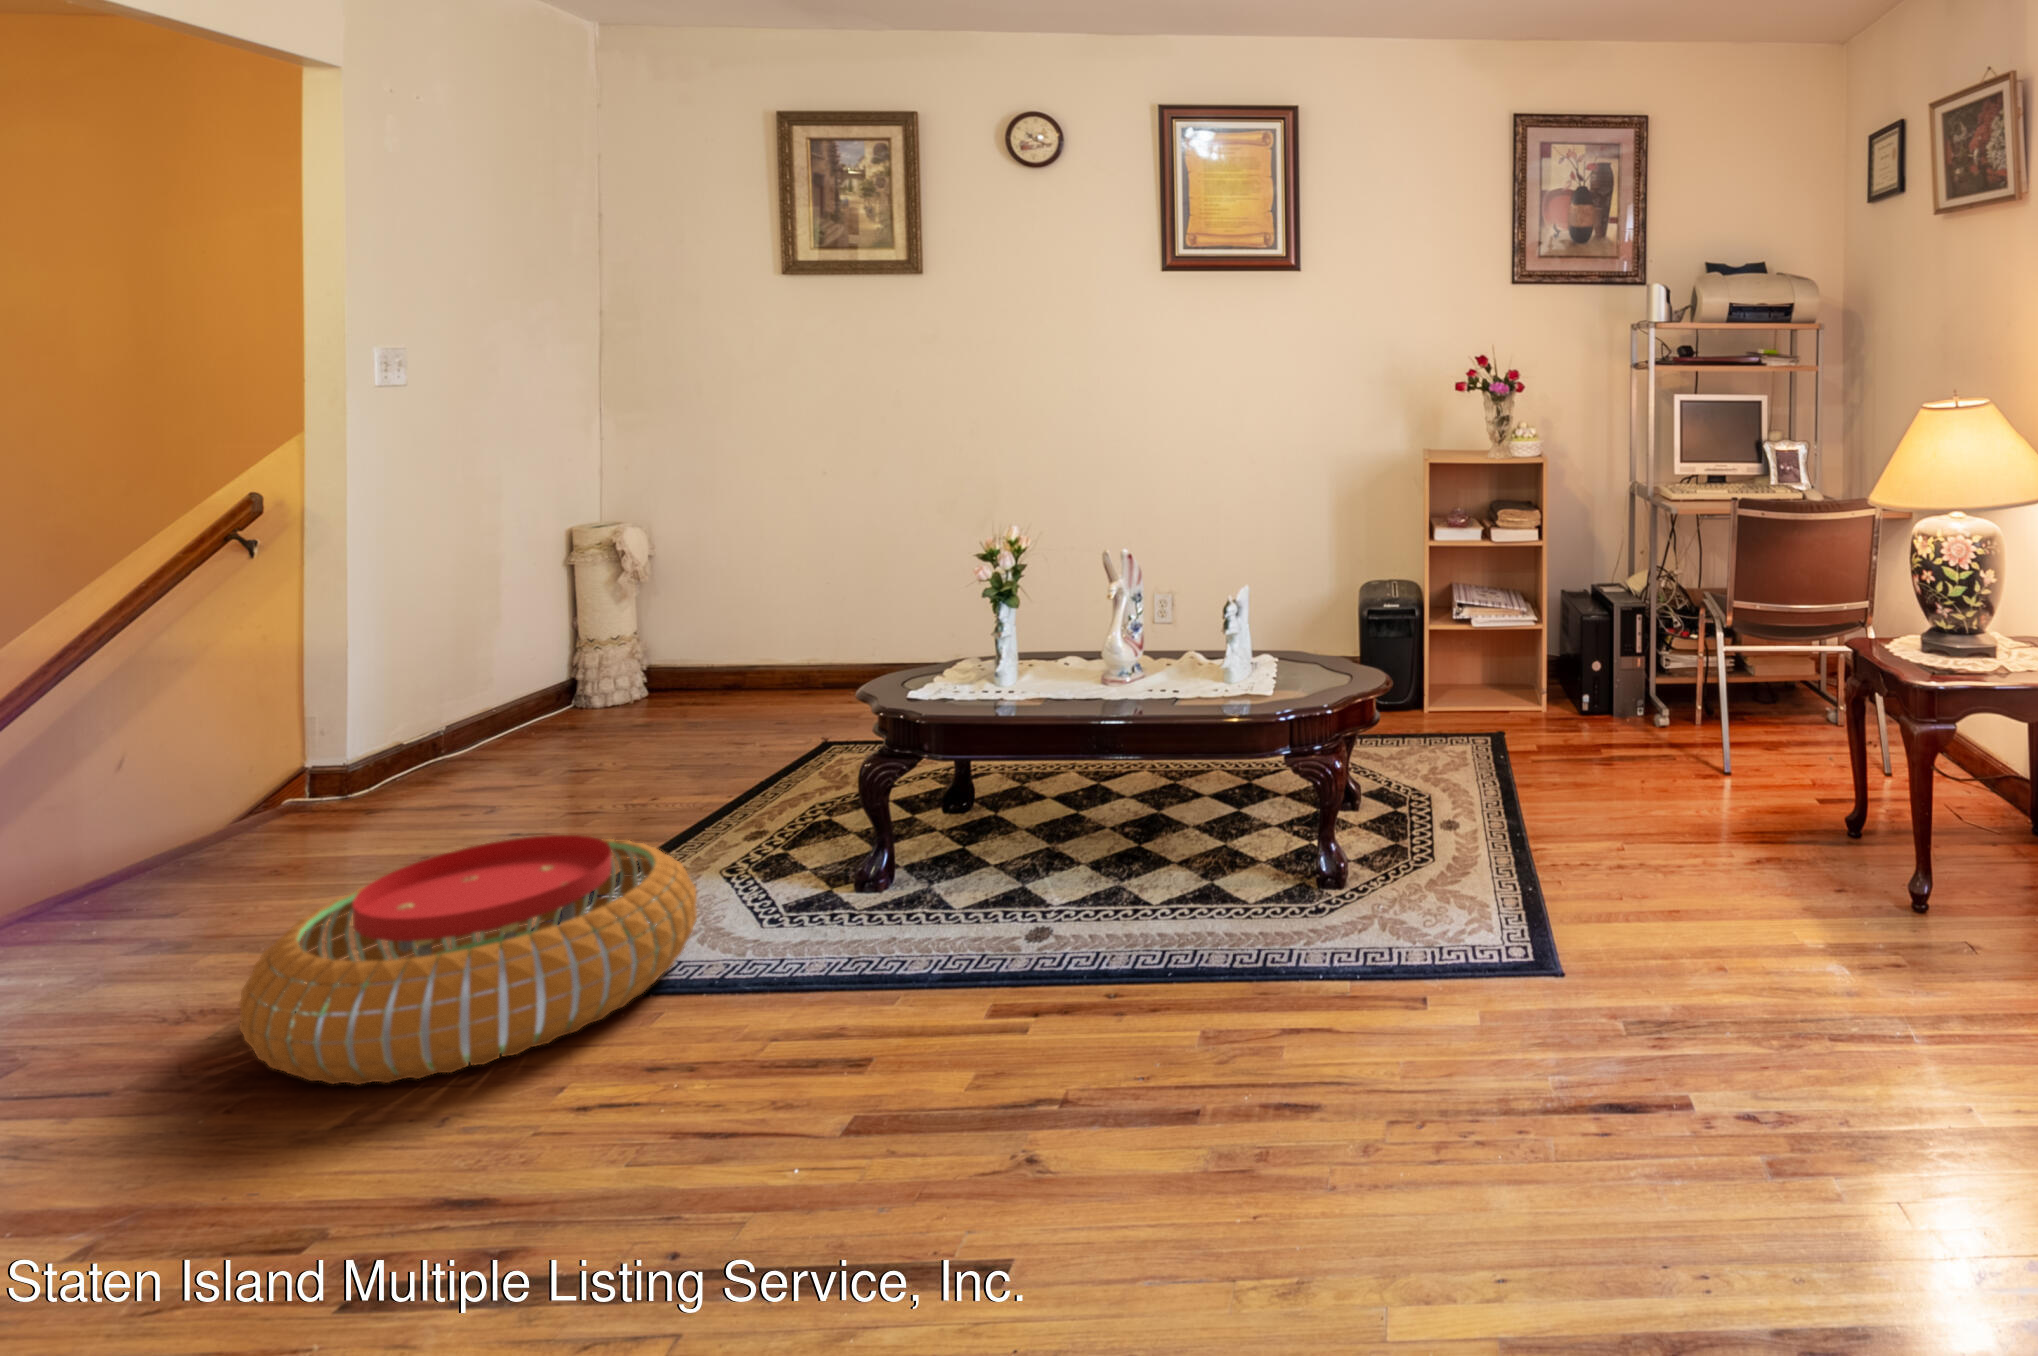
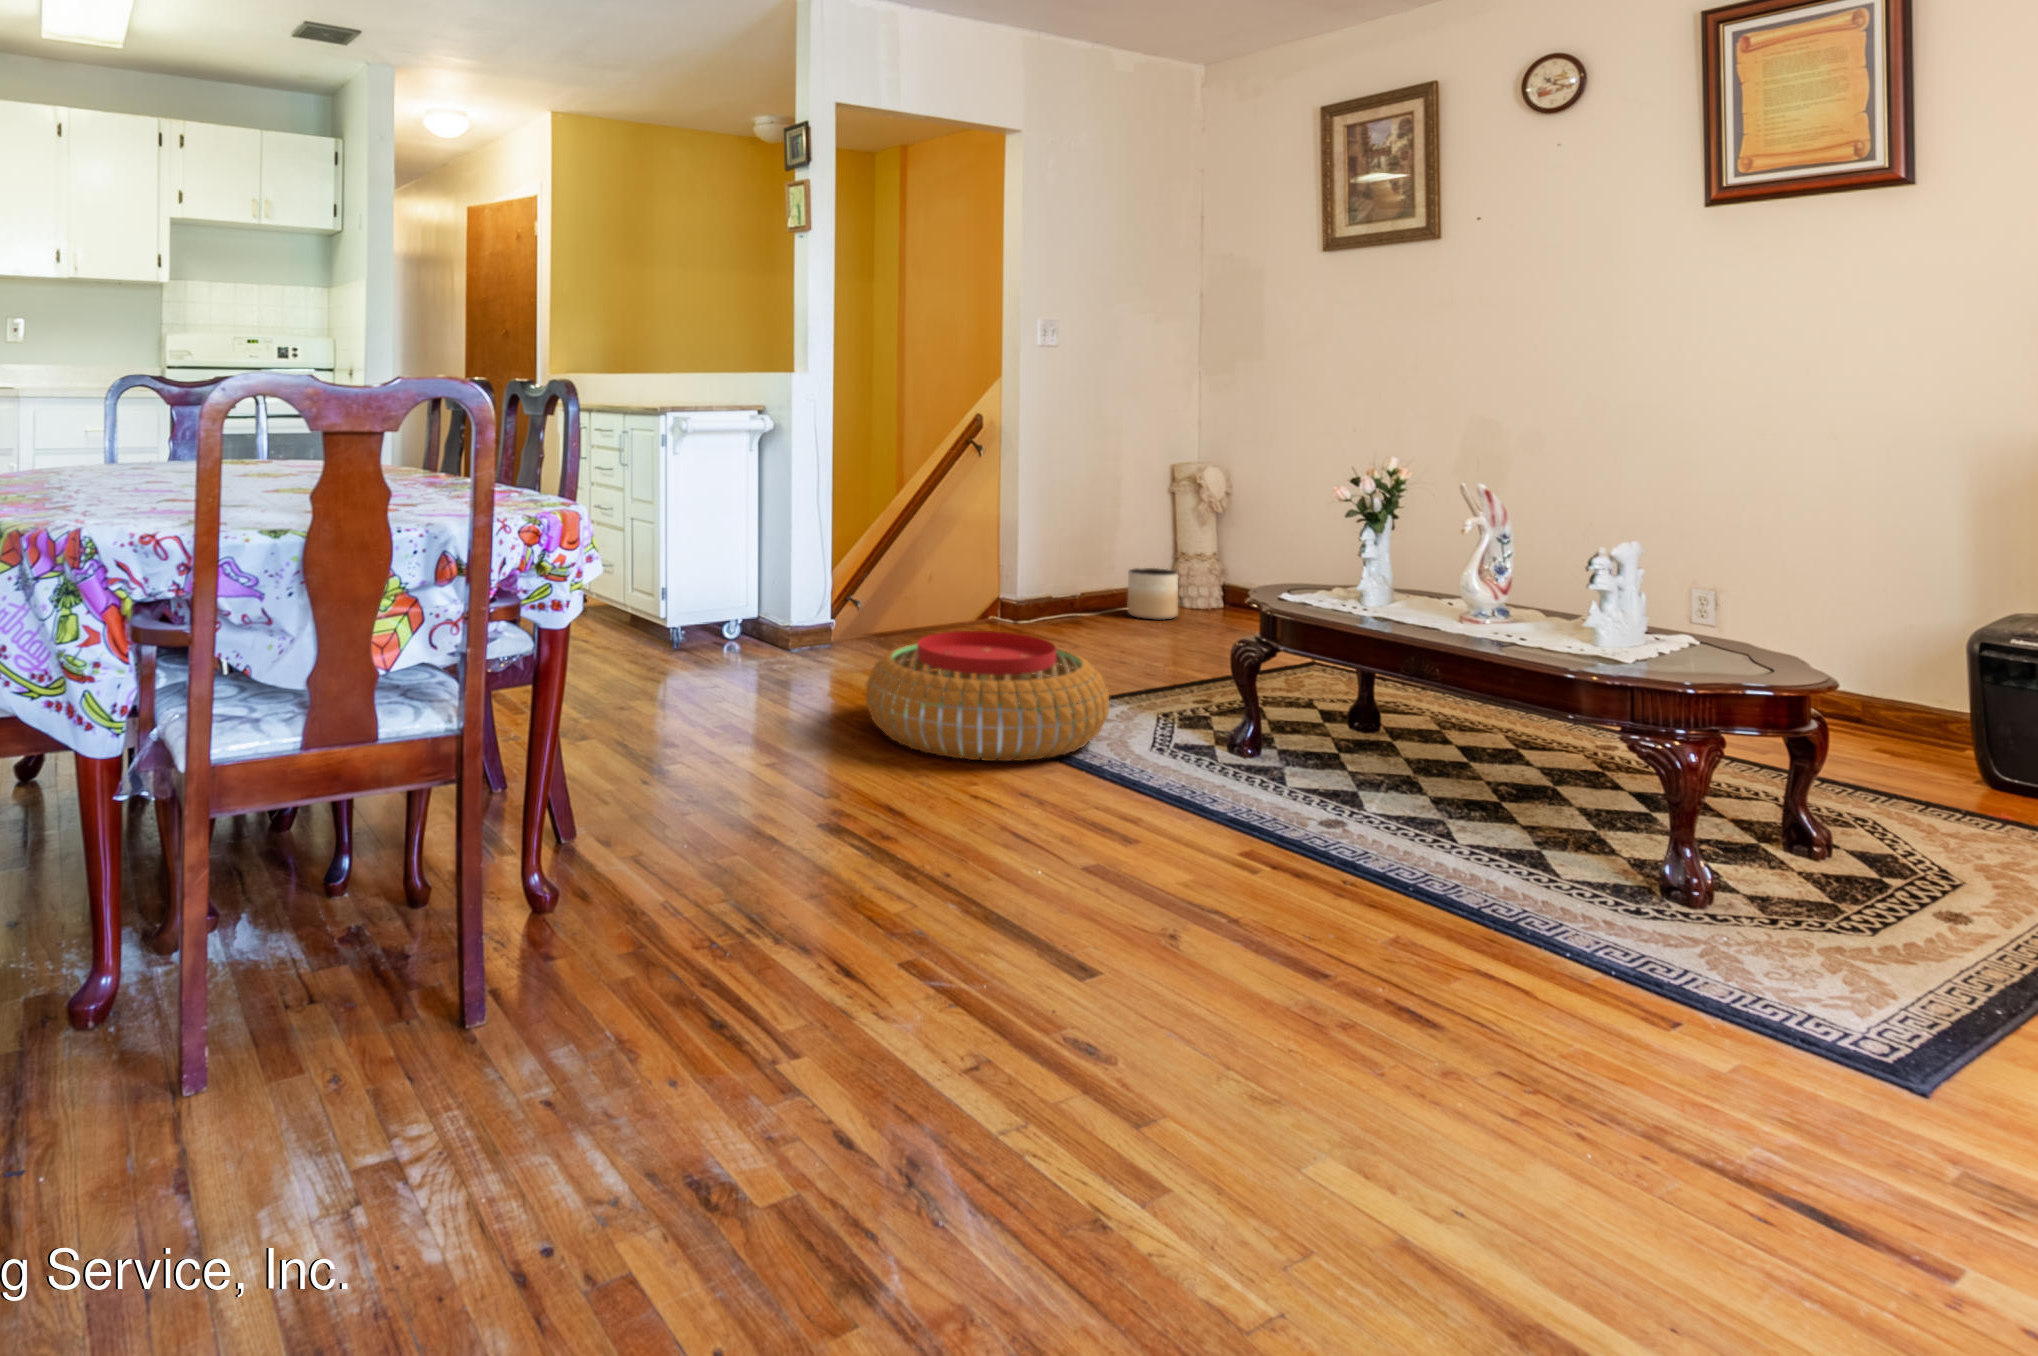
planter: none [512,667,591,740] -> present [1127,568,1178,620]

